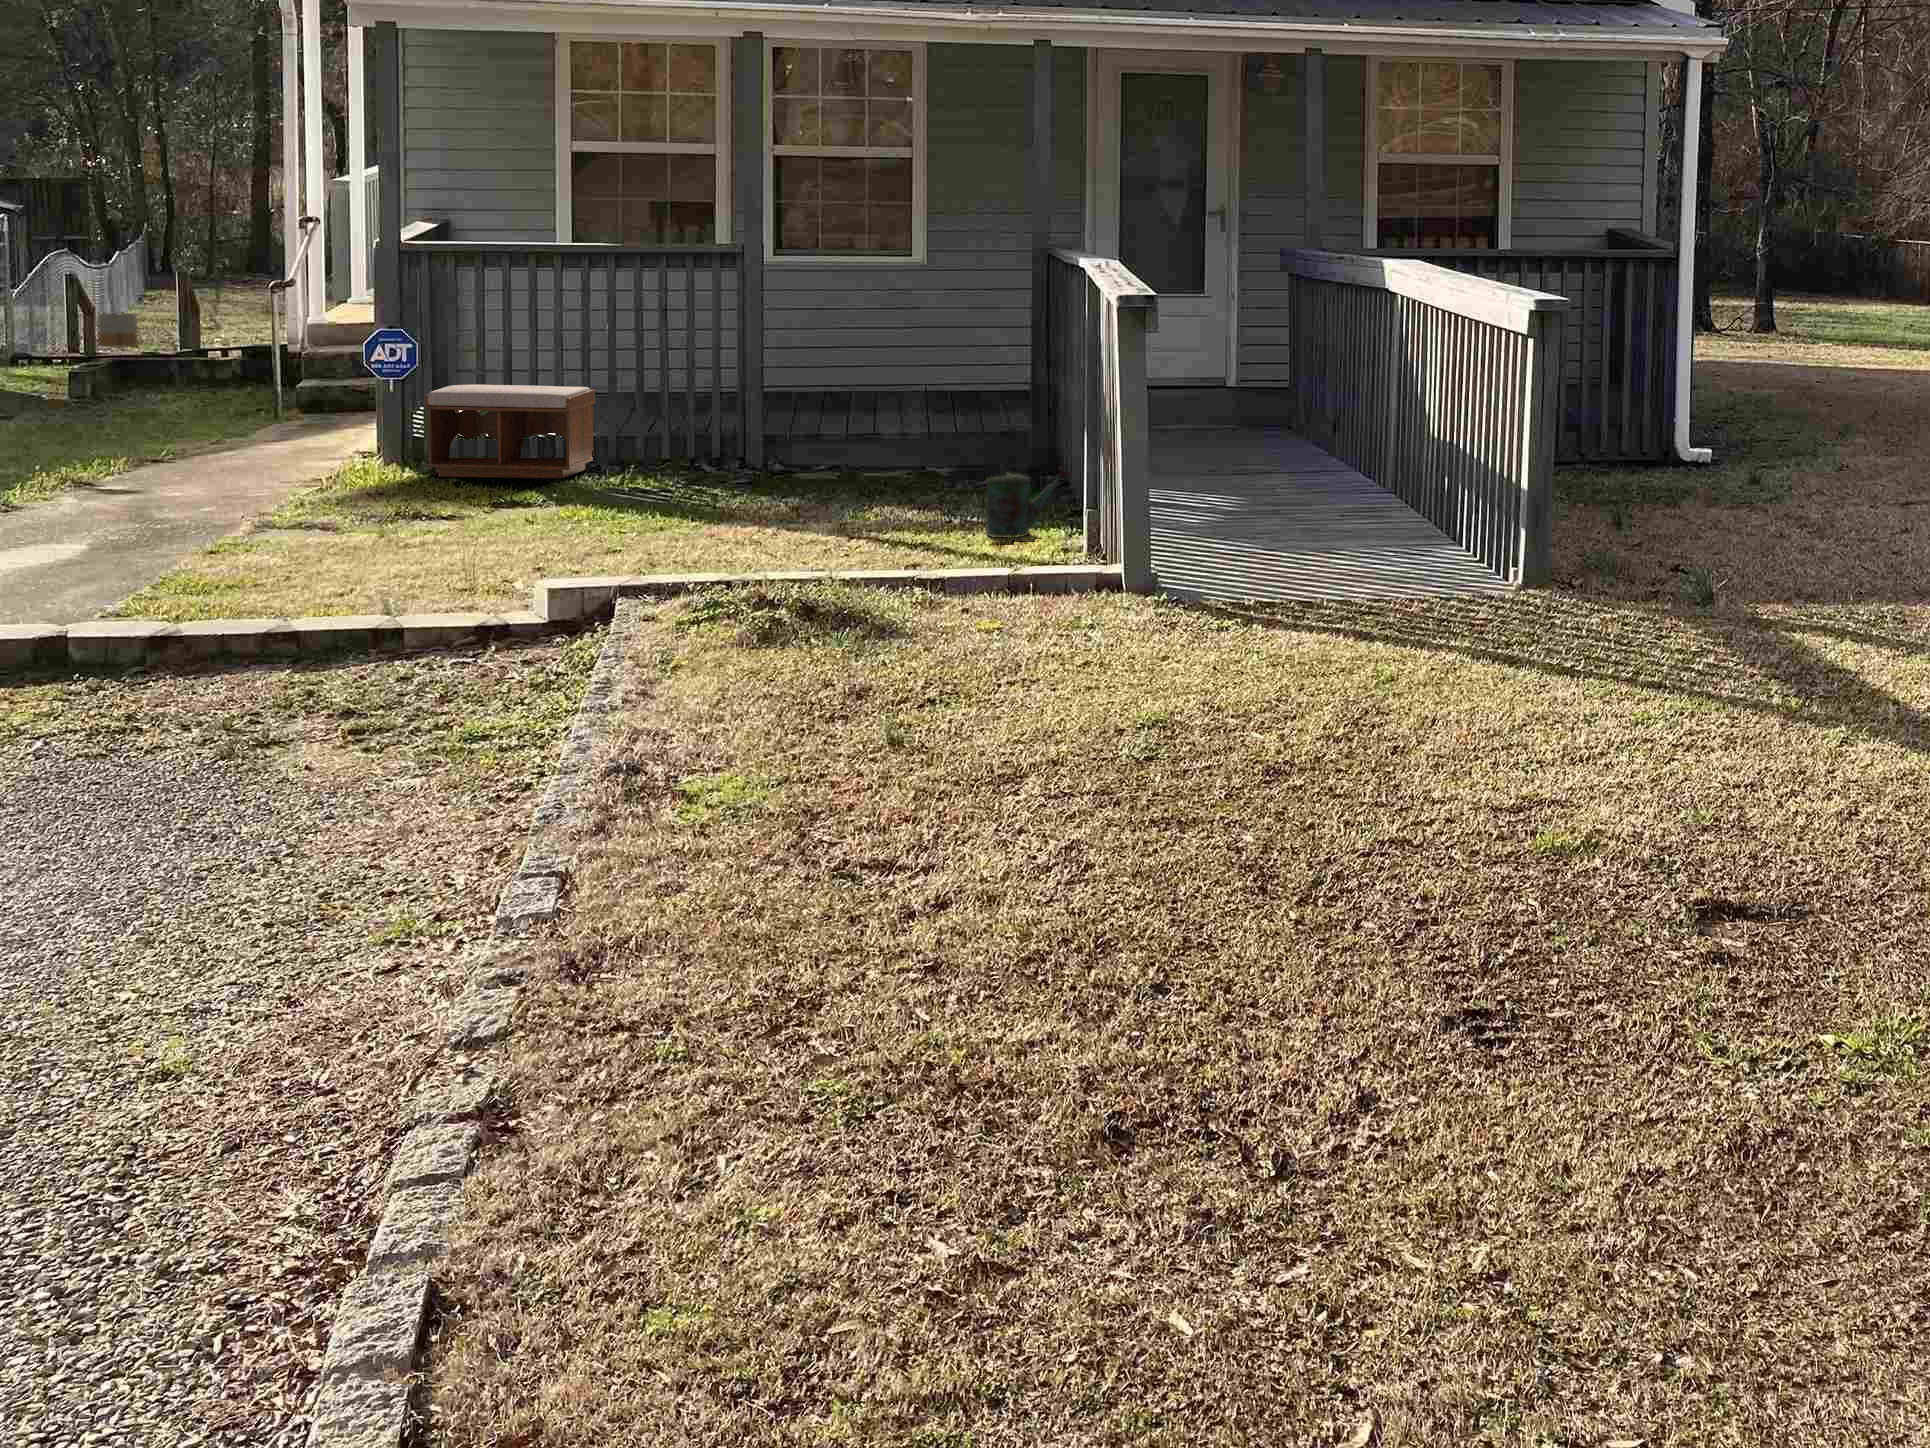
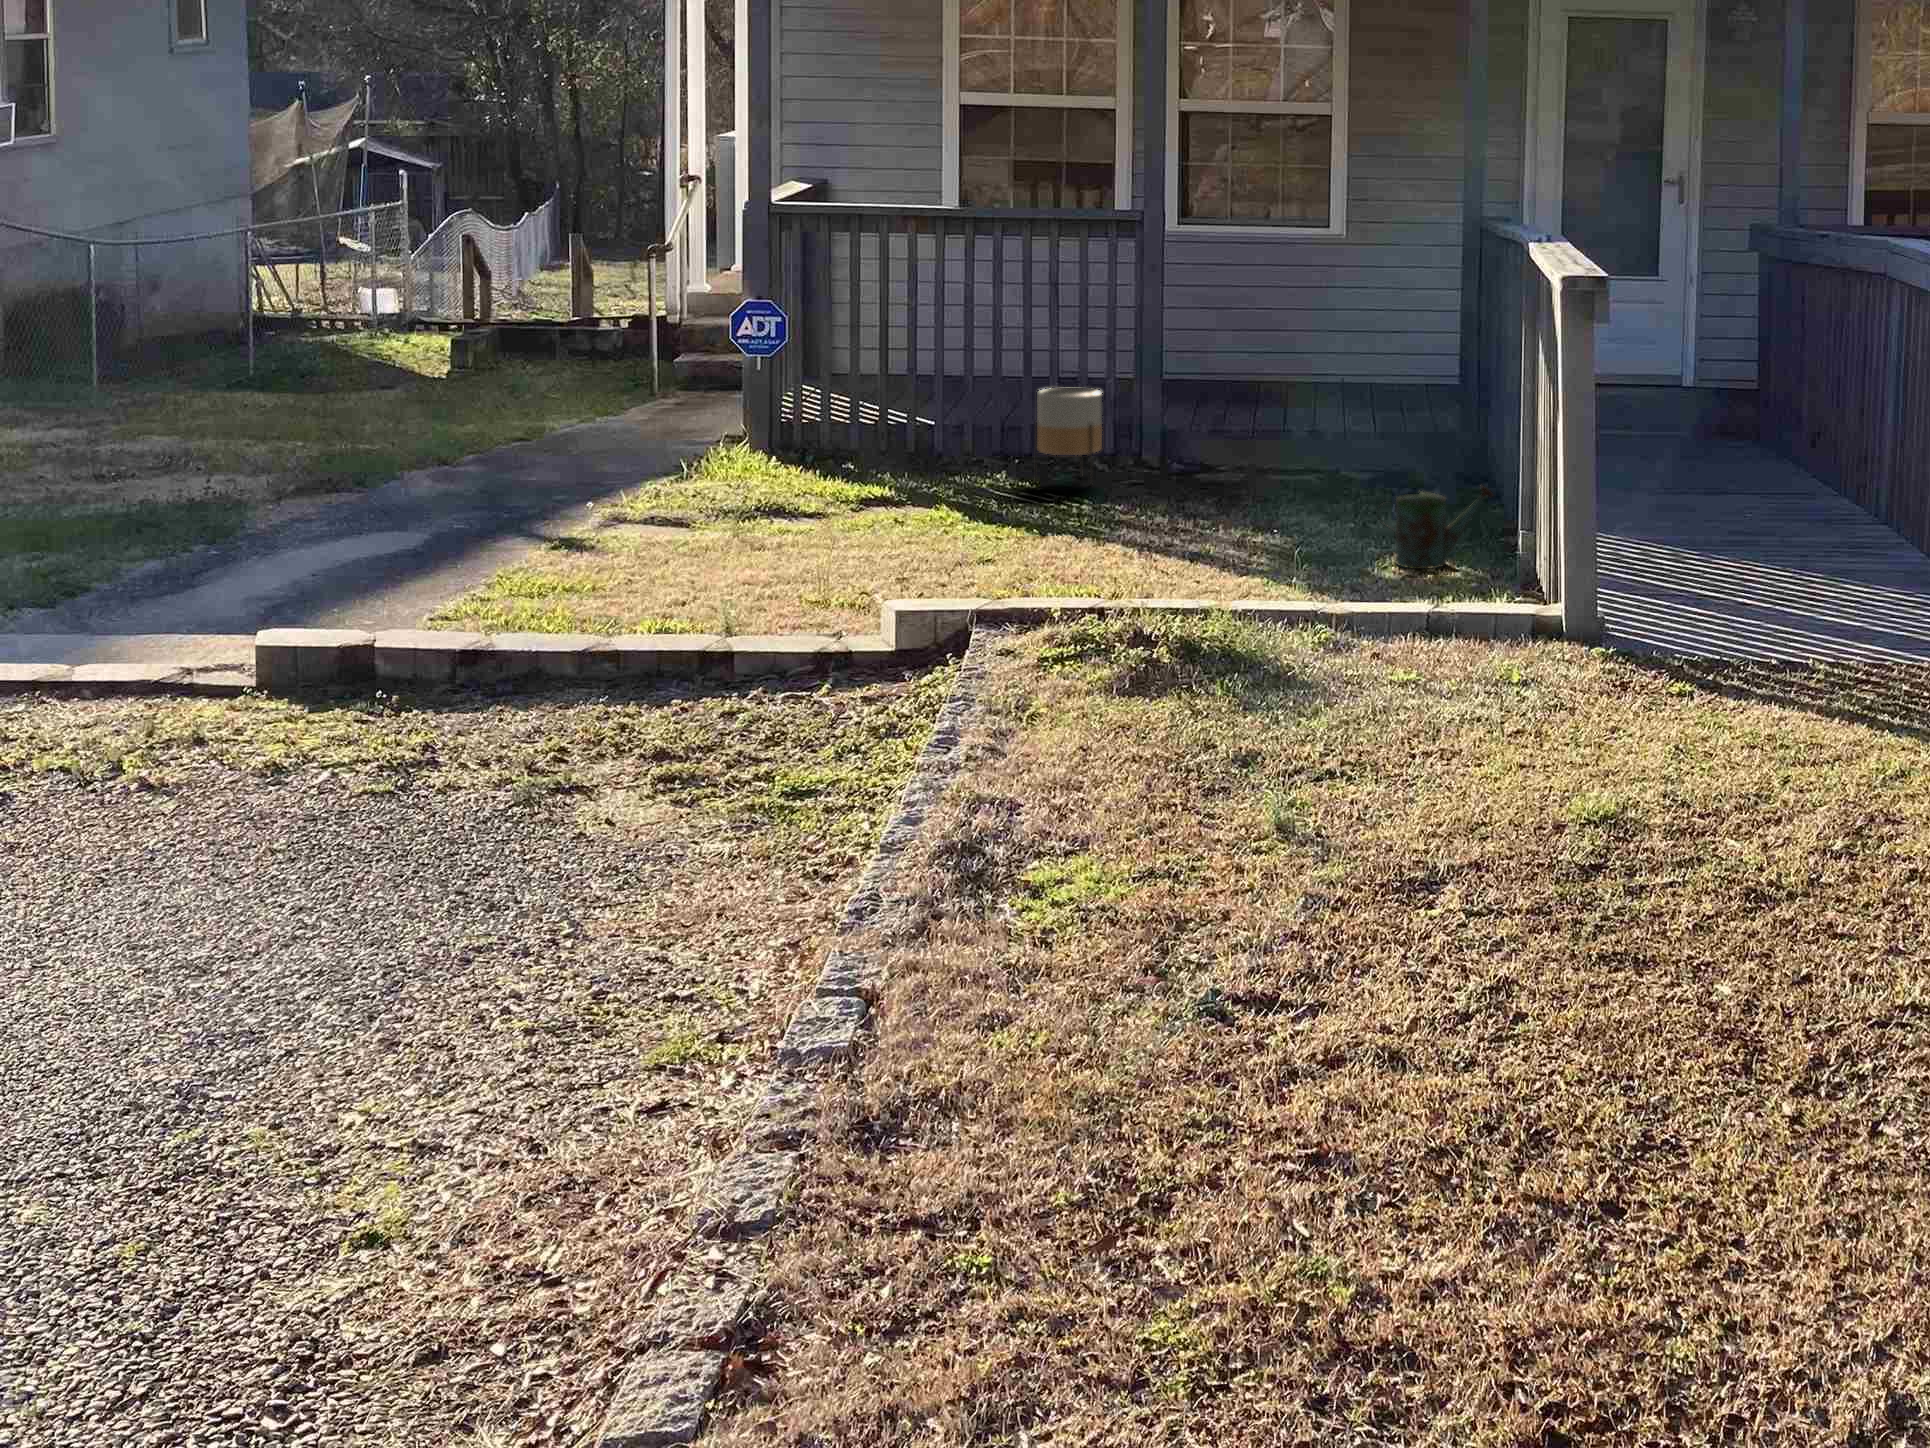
planter: present [97,313,138,362] -> present [1036,387,1102,479]
bench: present [425,385,595,478] -> none [793,380,971,487]

